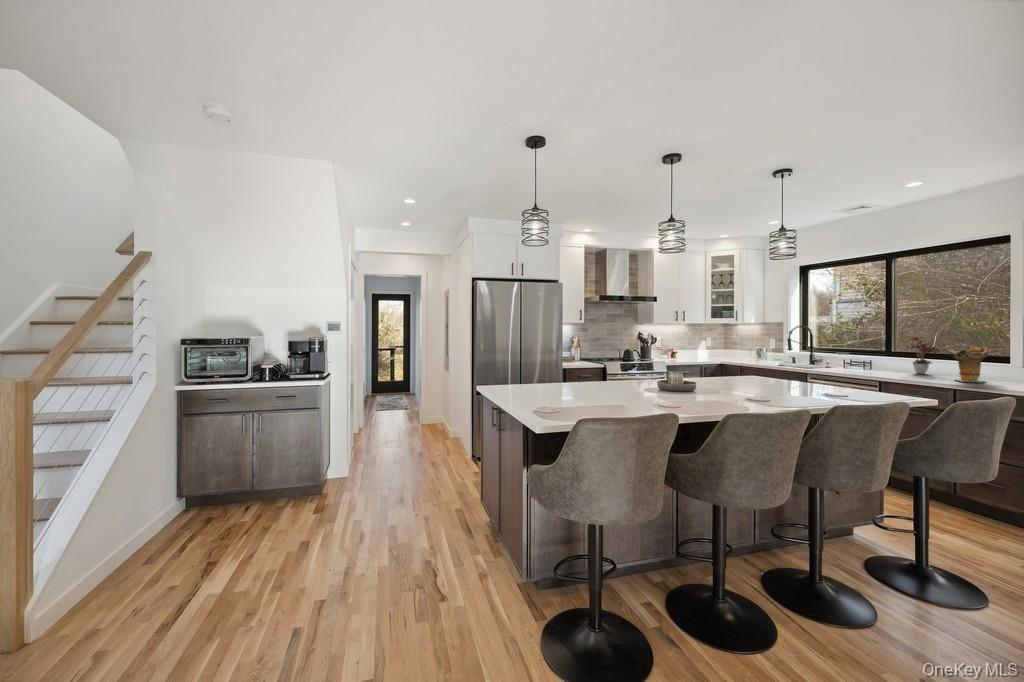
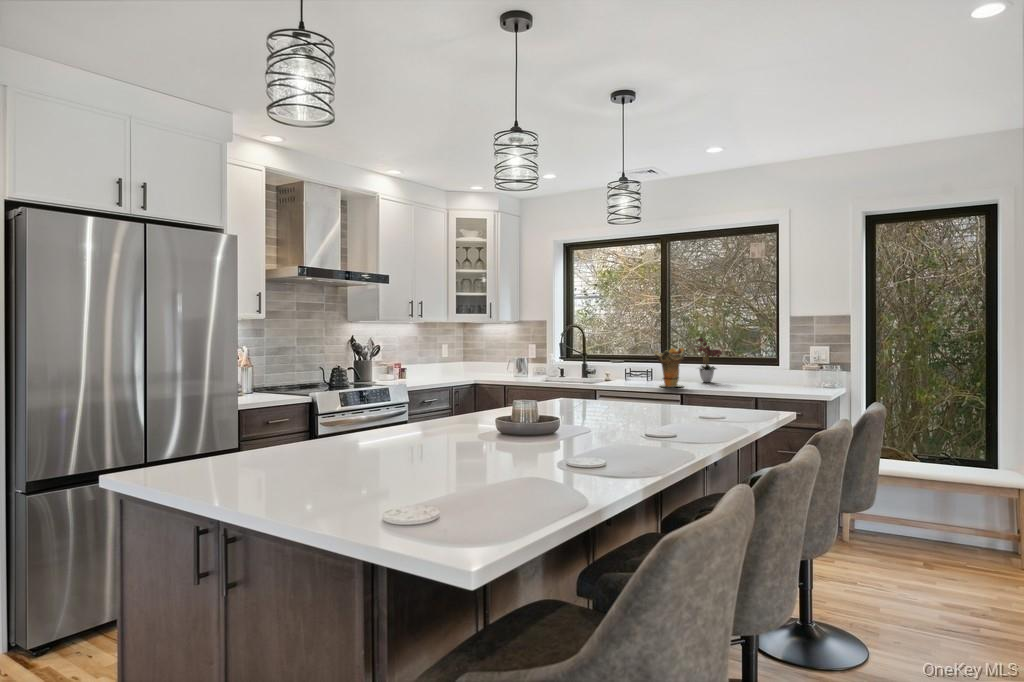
decorative vase: present [948,347,989,382] -> present [654,348,684,387]

